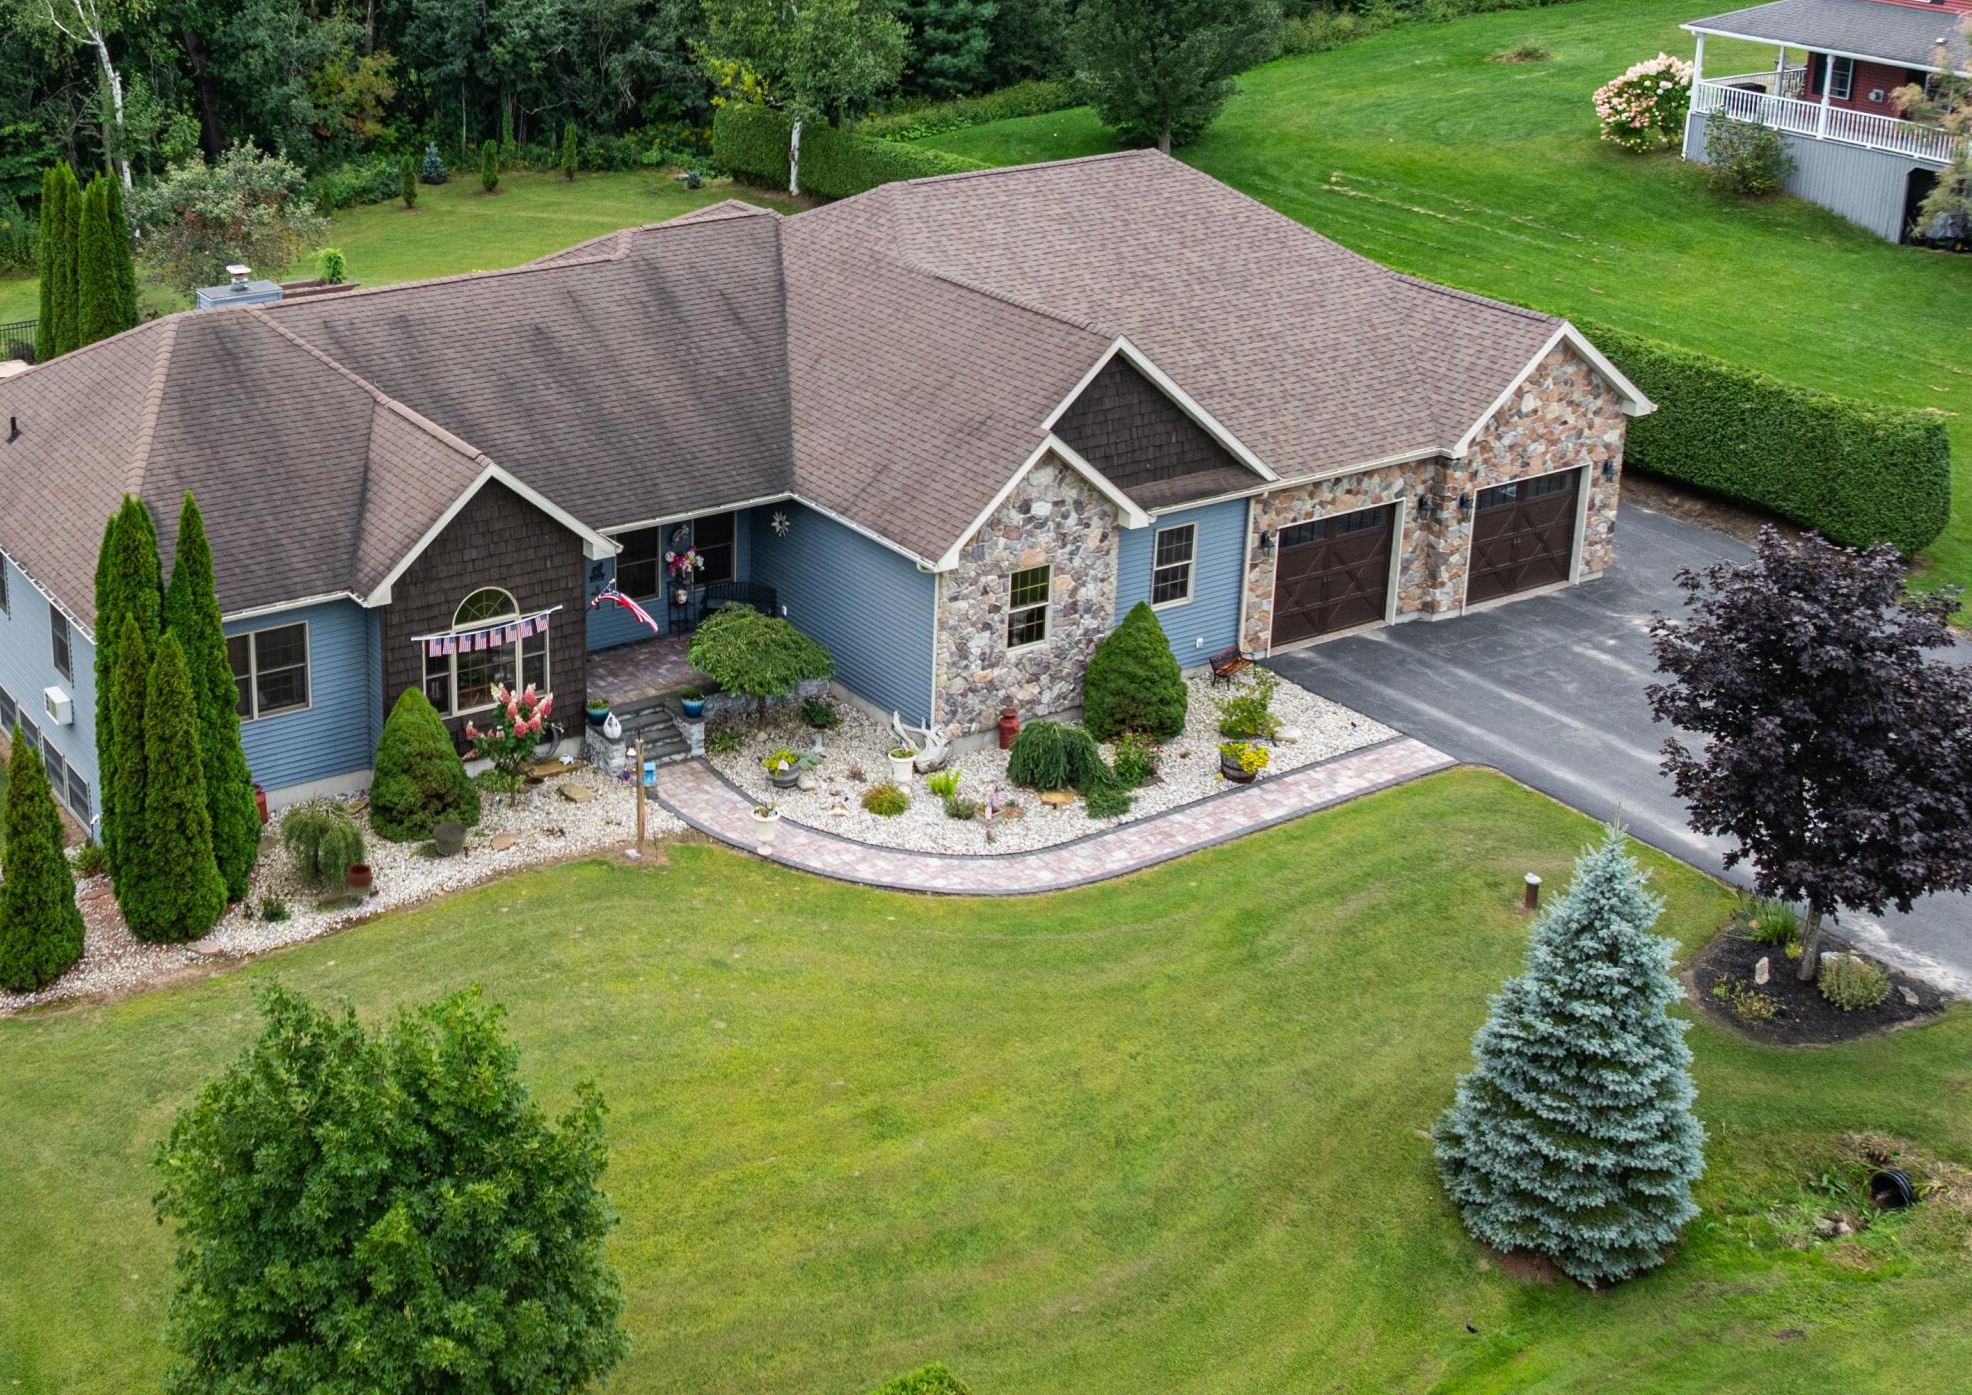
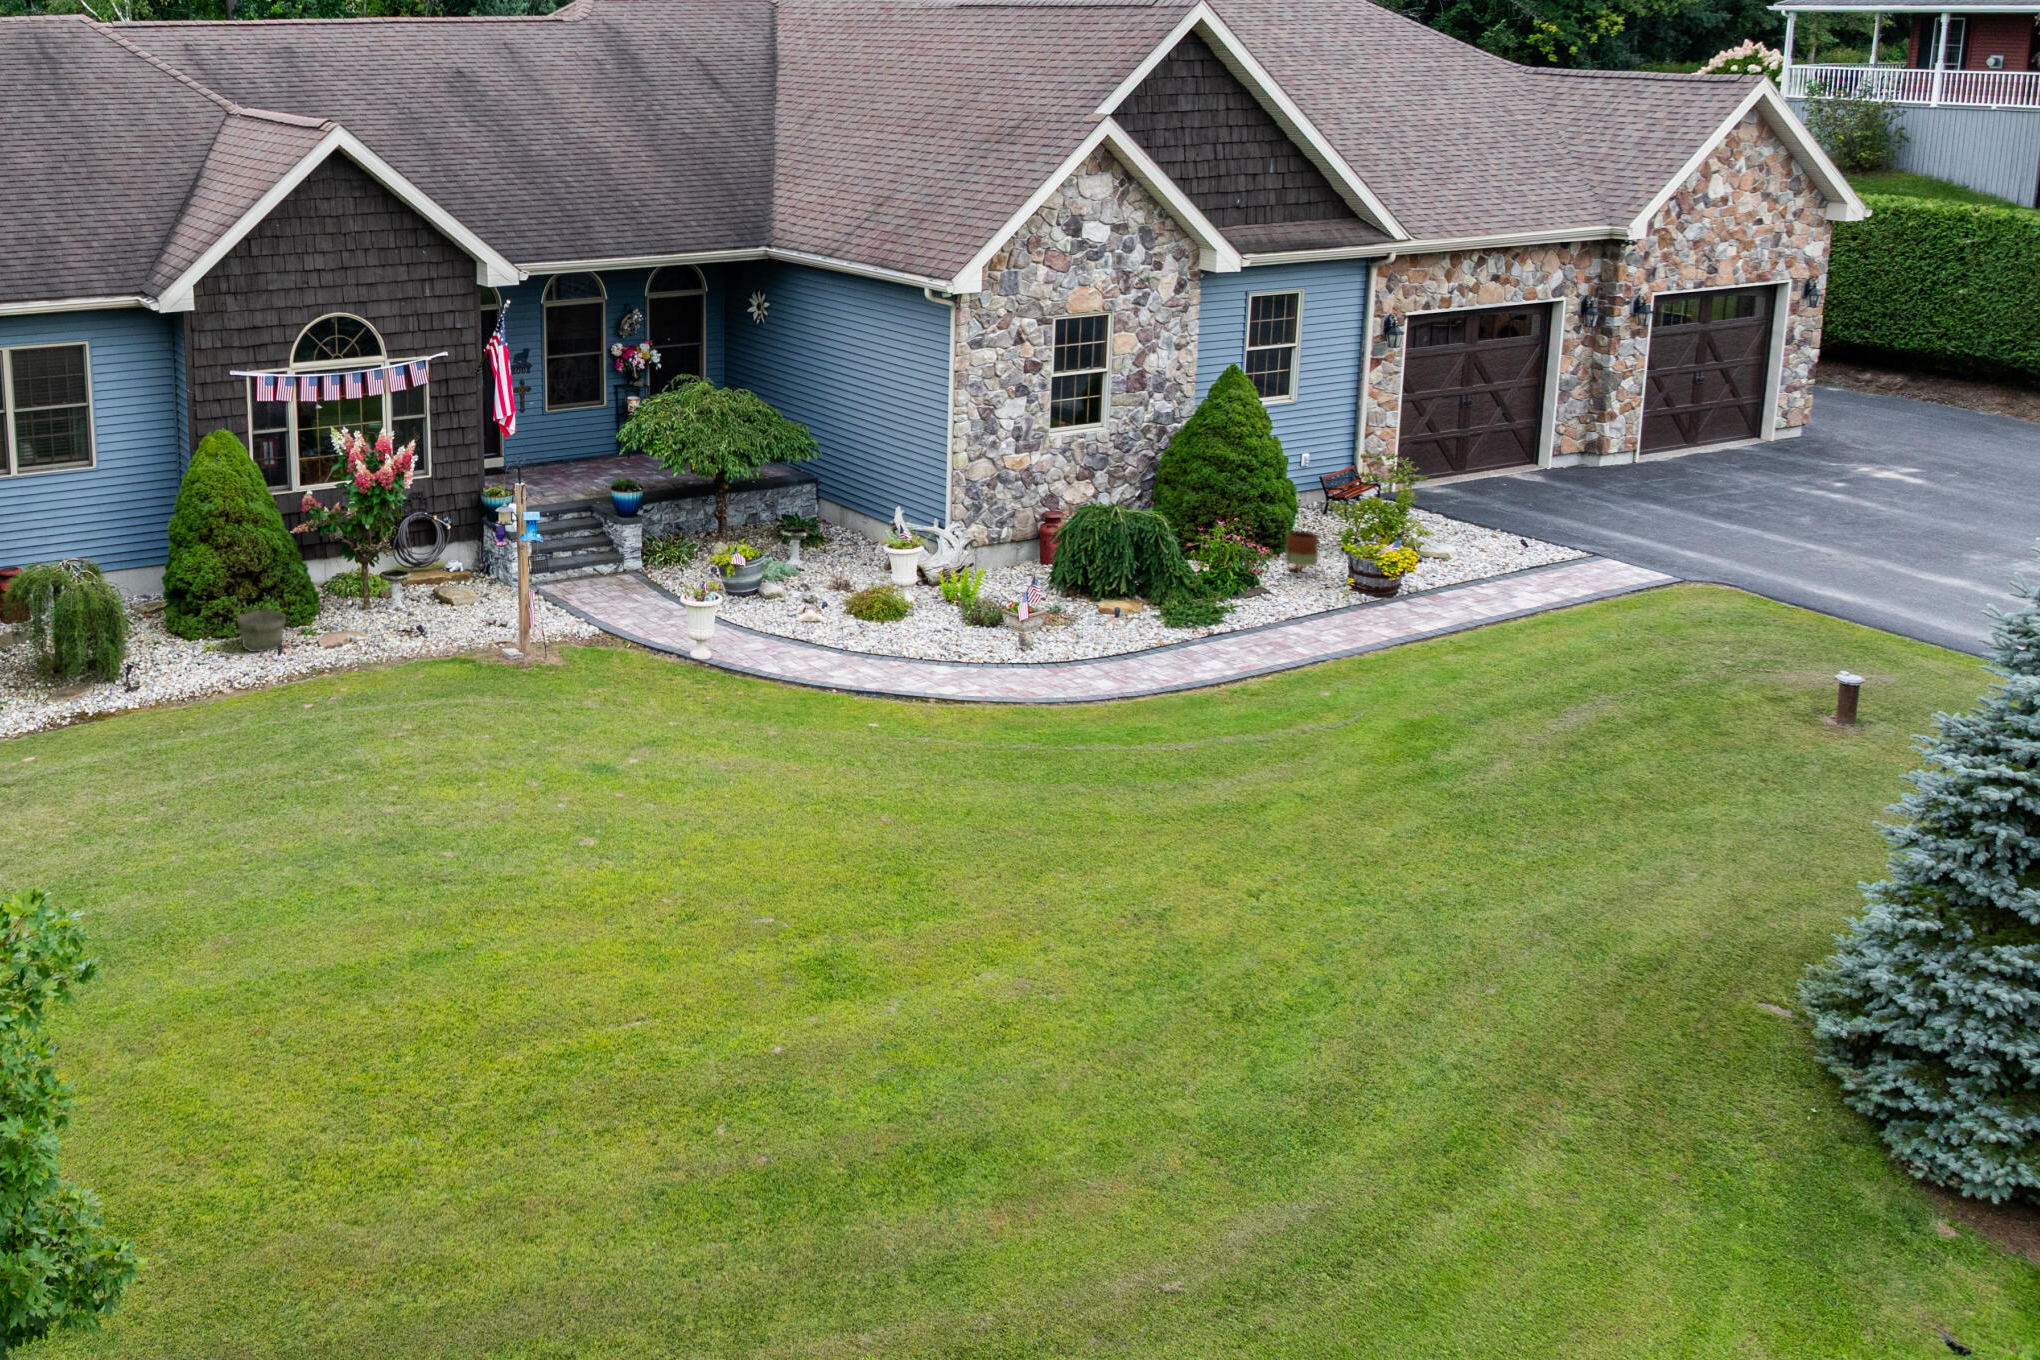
planter: present [347,863,372,896] -> present [1285,531,1319,566]

